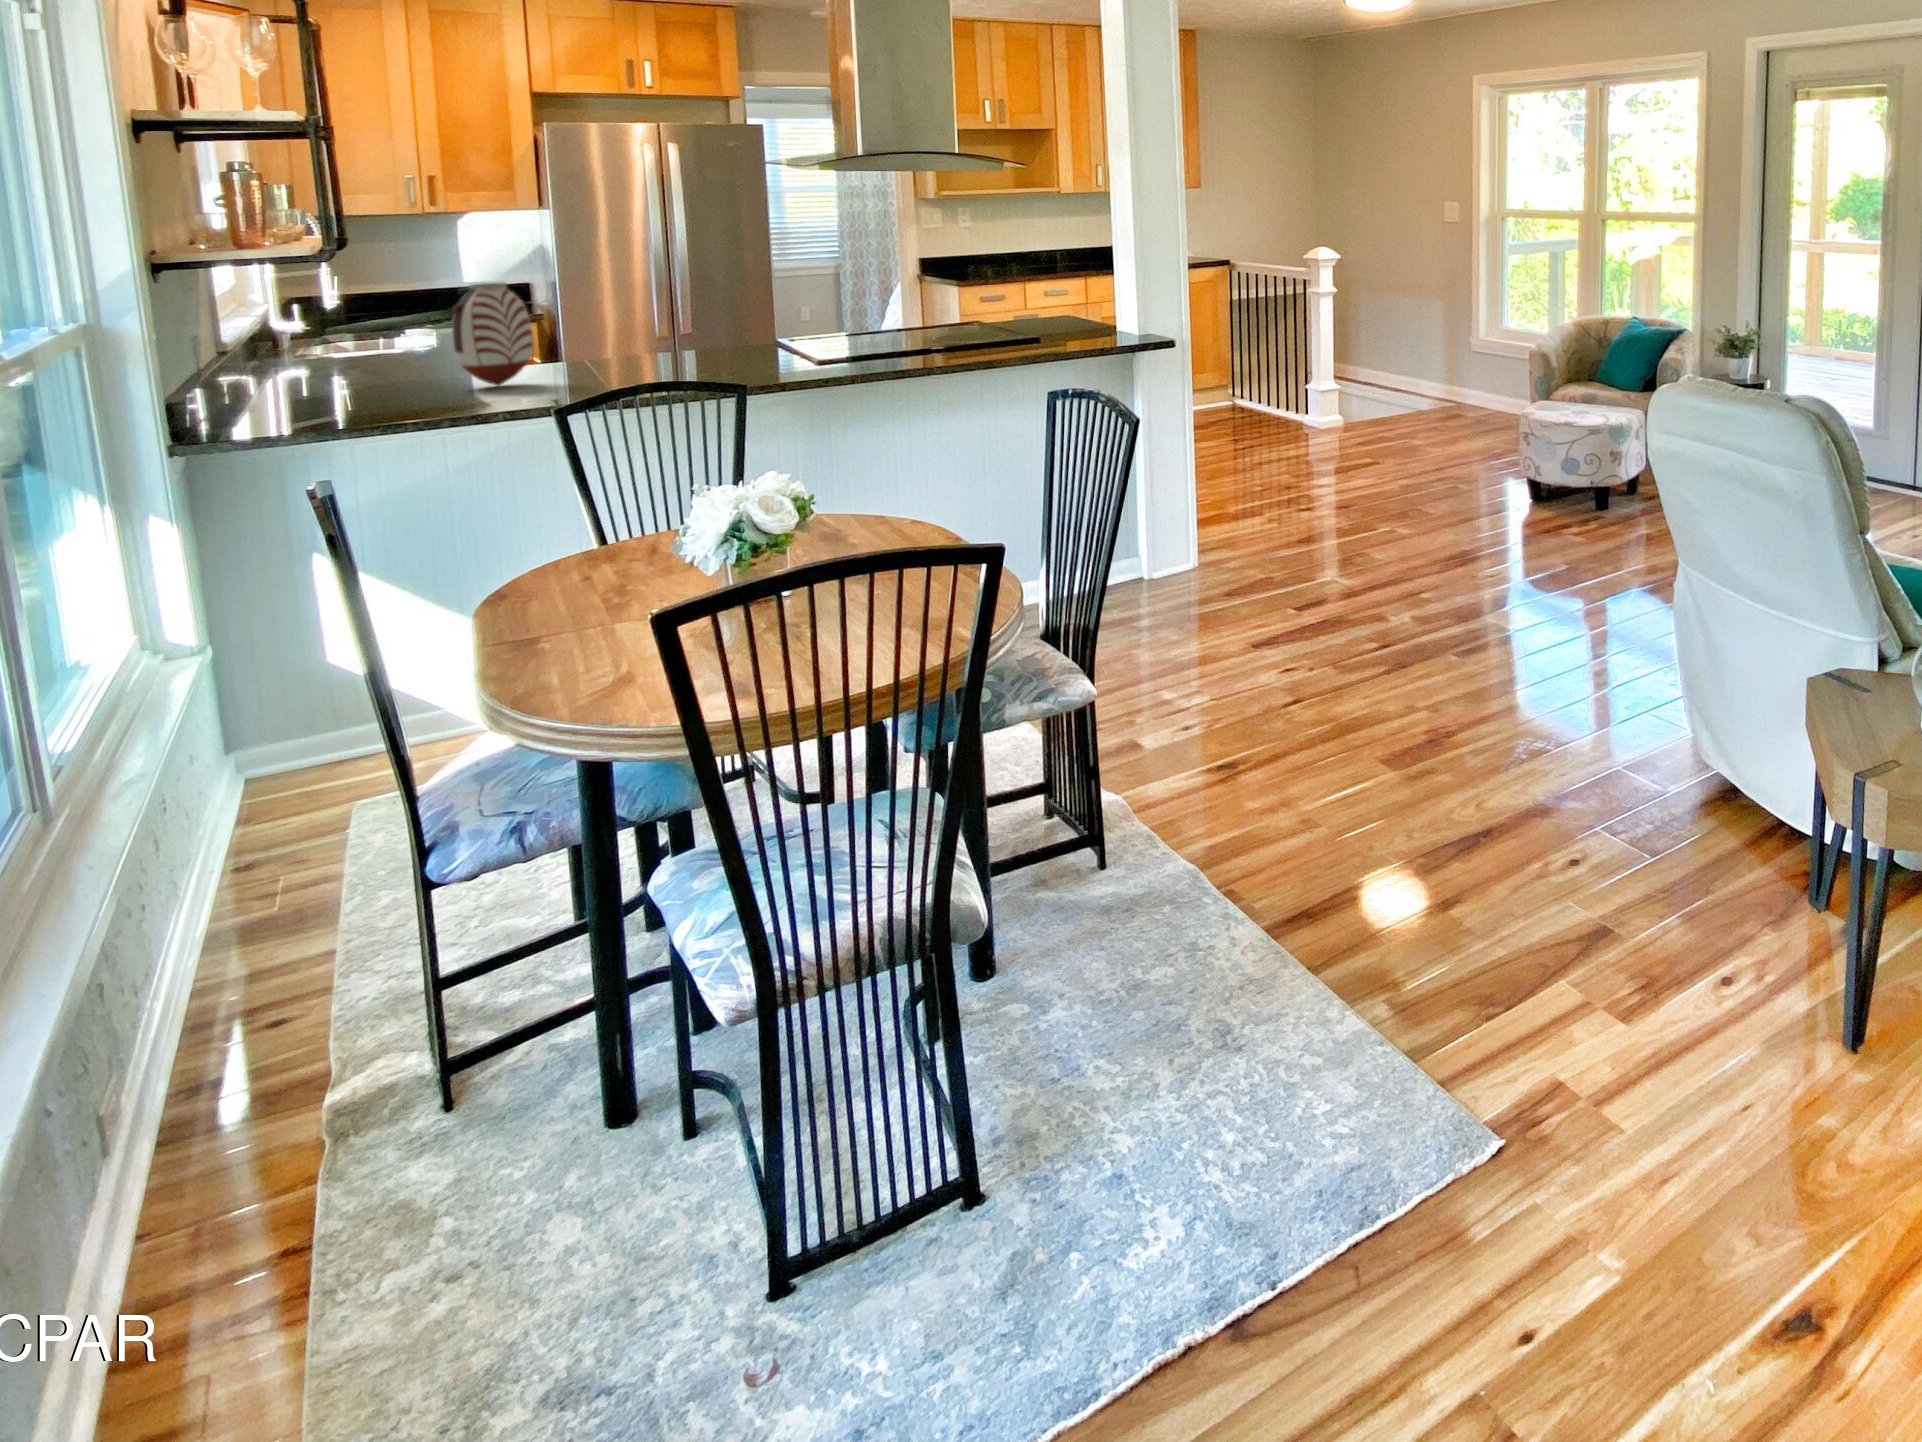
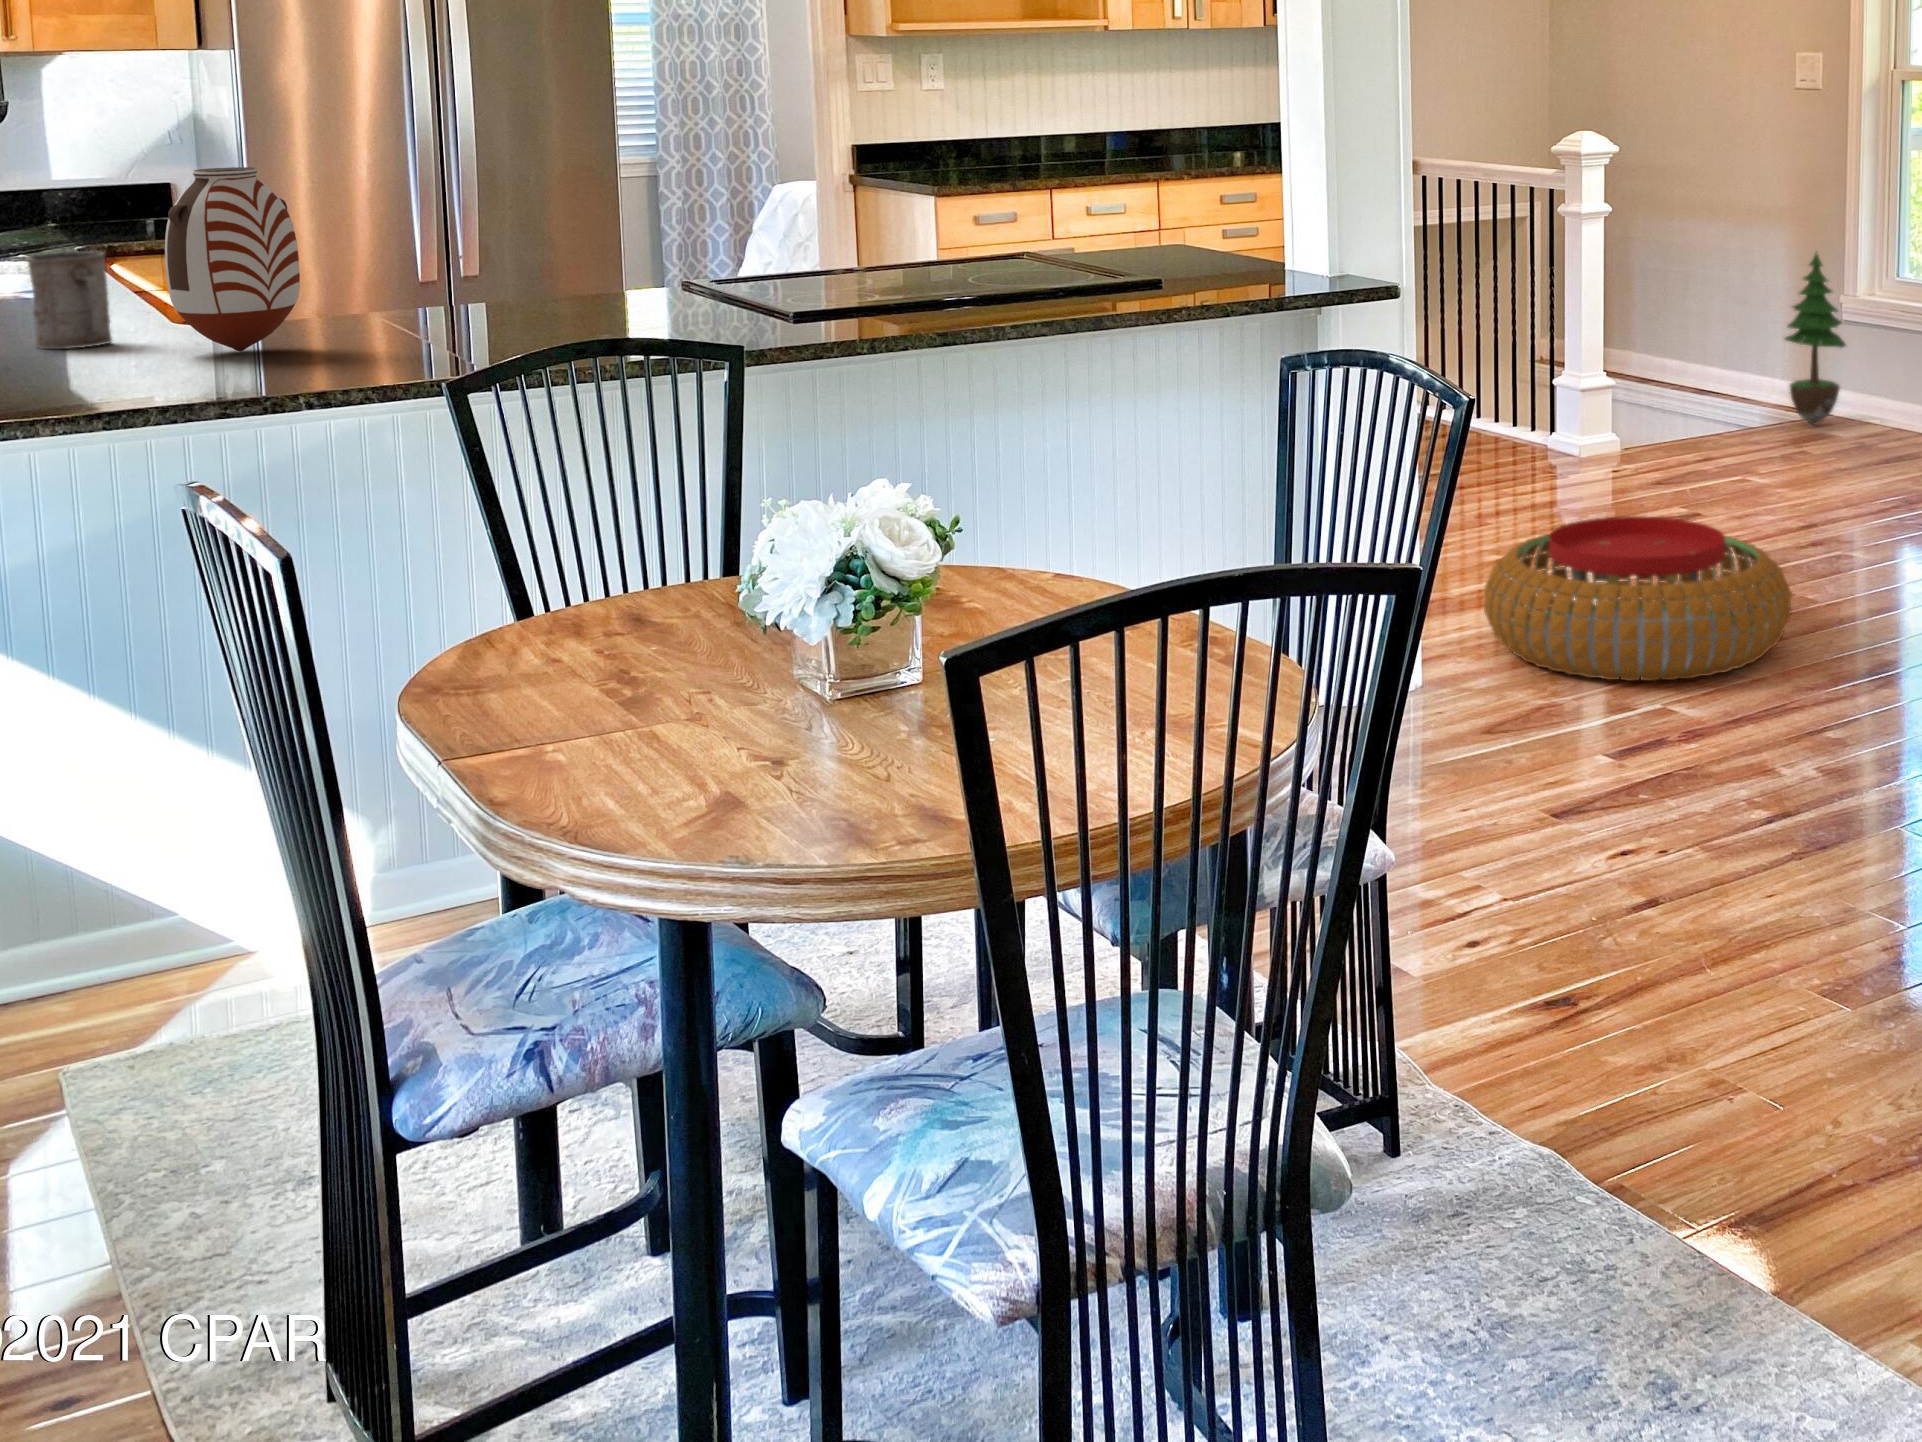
potted tree: none [1440,312,1475,408] -> present [1785,251,1846,425]
mug: none [382,330,433,385] -> present [28,251,112,349]
pouf: none [1240,466,1414,562] -> present [1484,516,1792,681]

